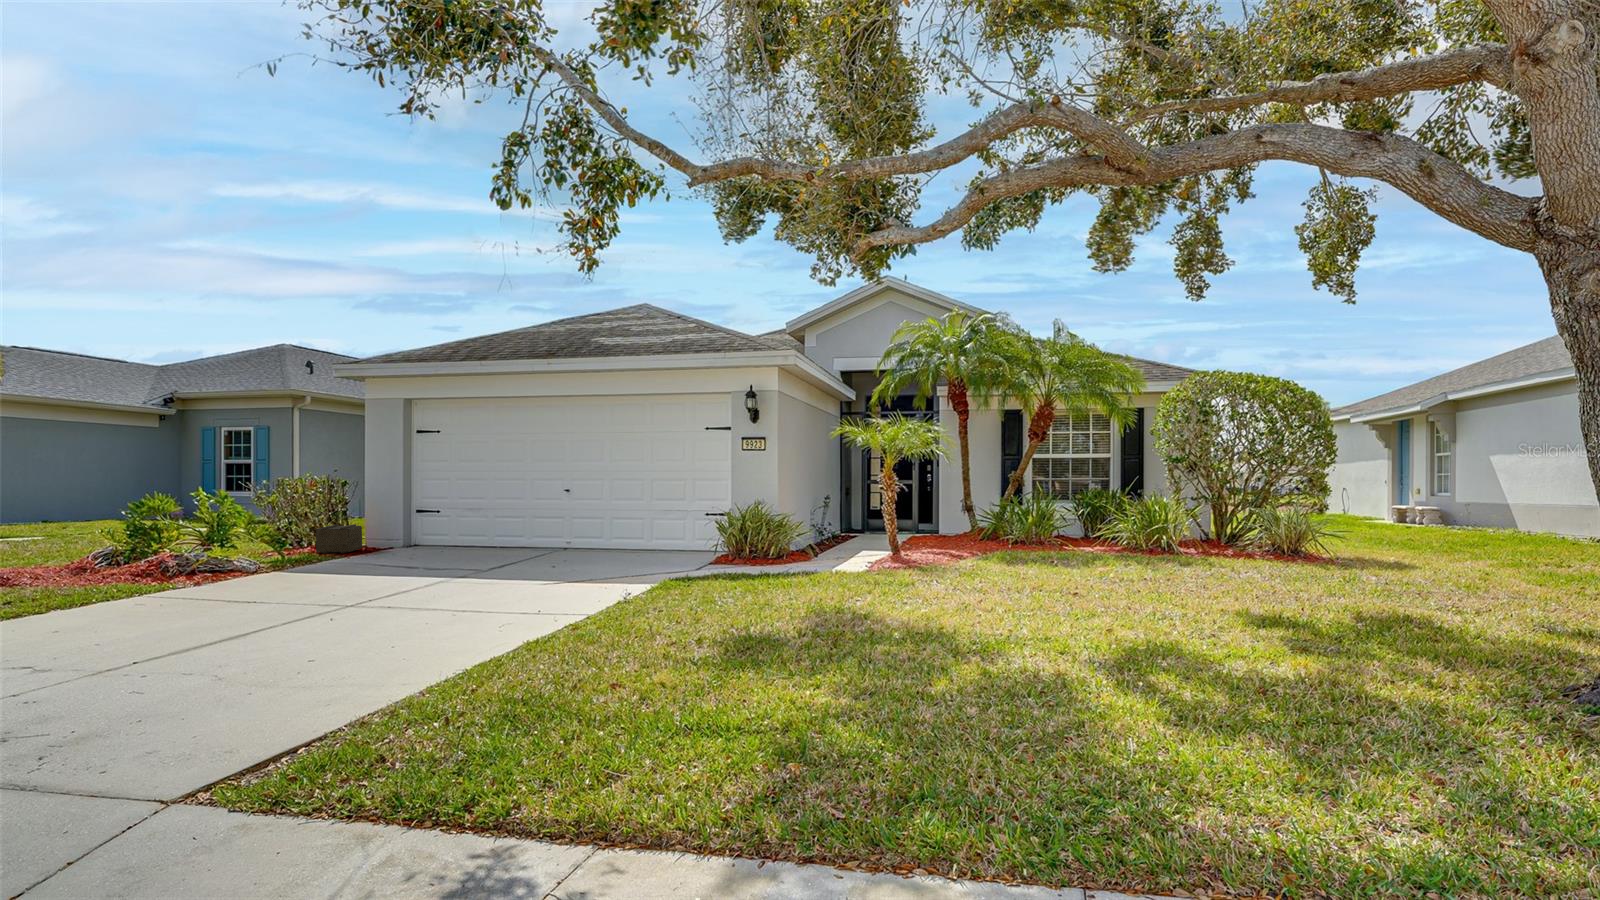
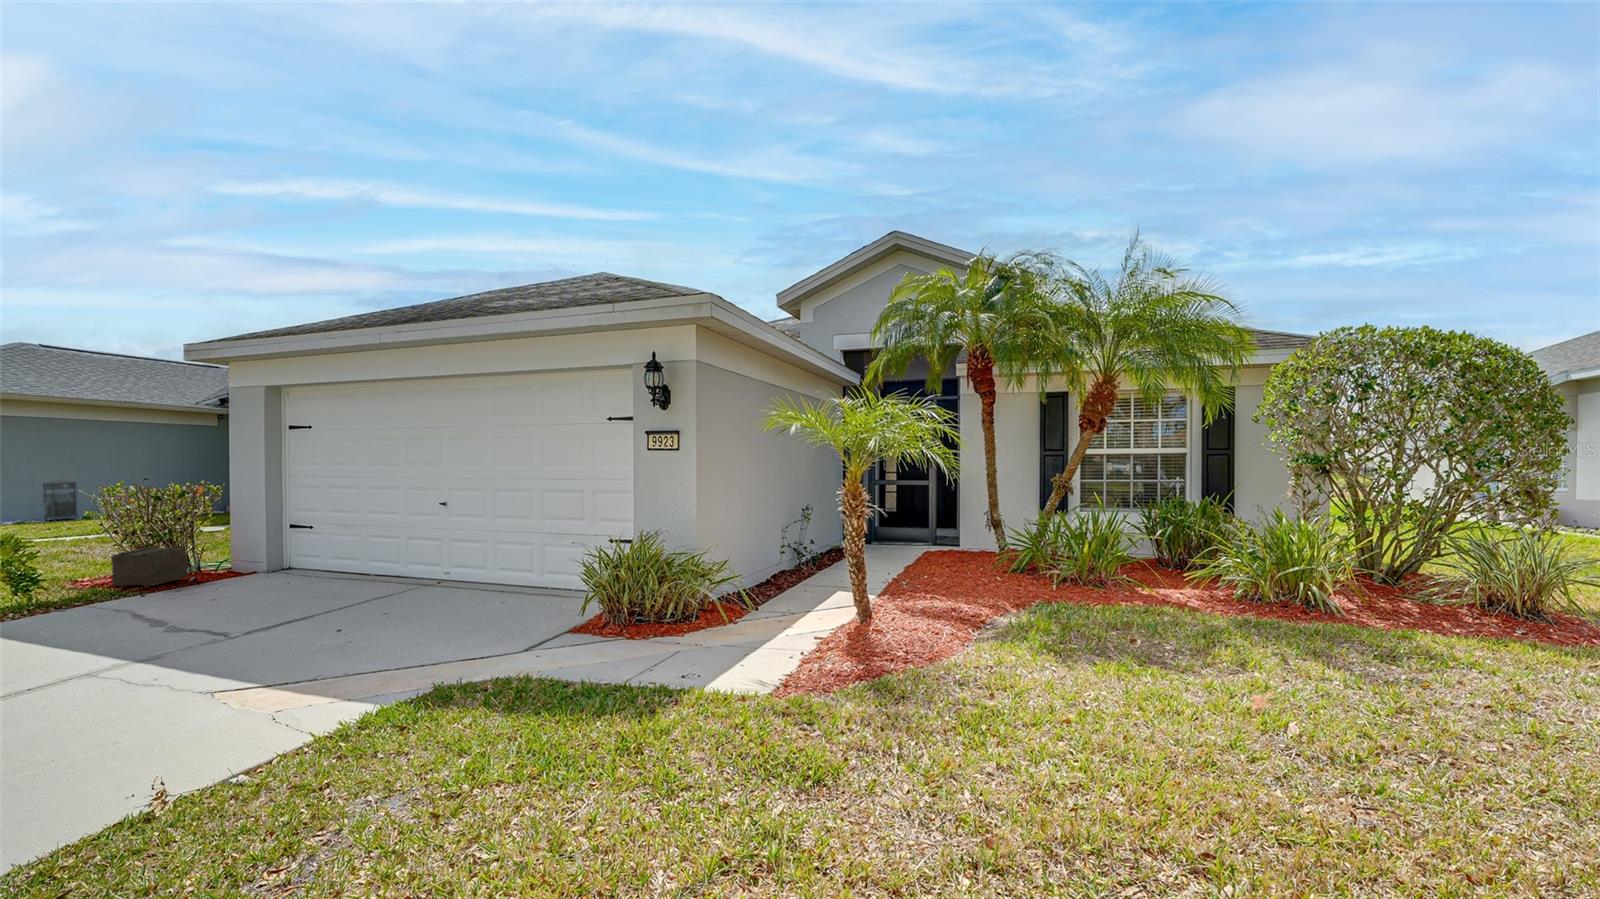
trash can: none [80,480,111,521] -> present [42,479,78,520]

